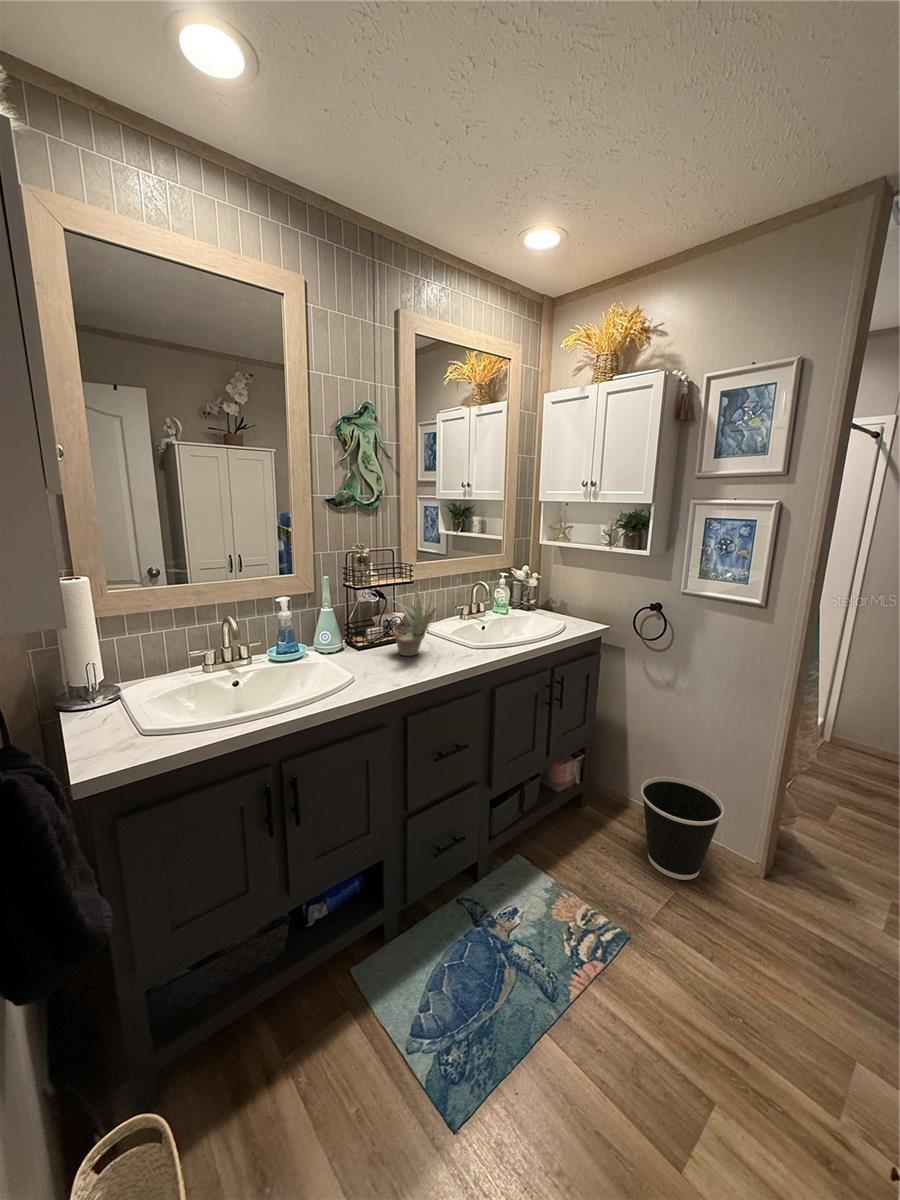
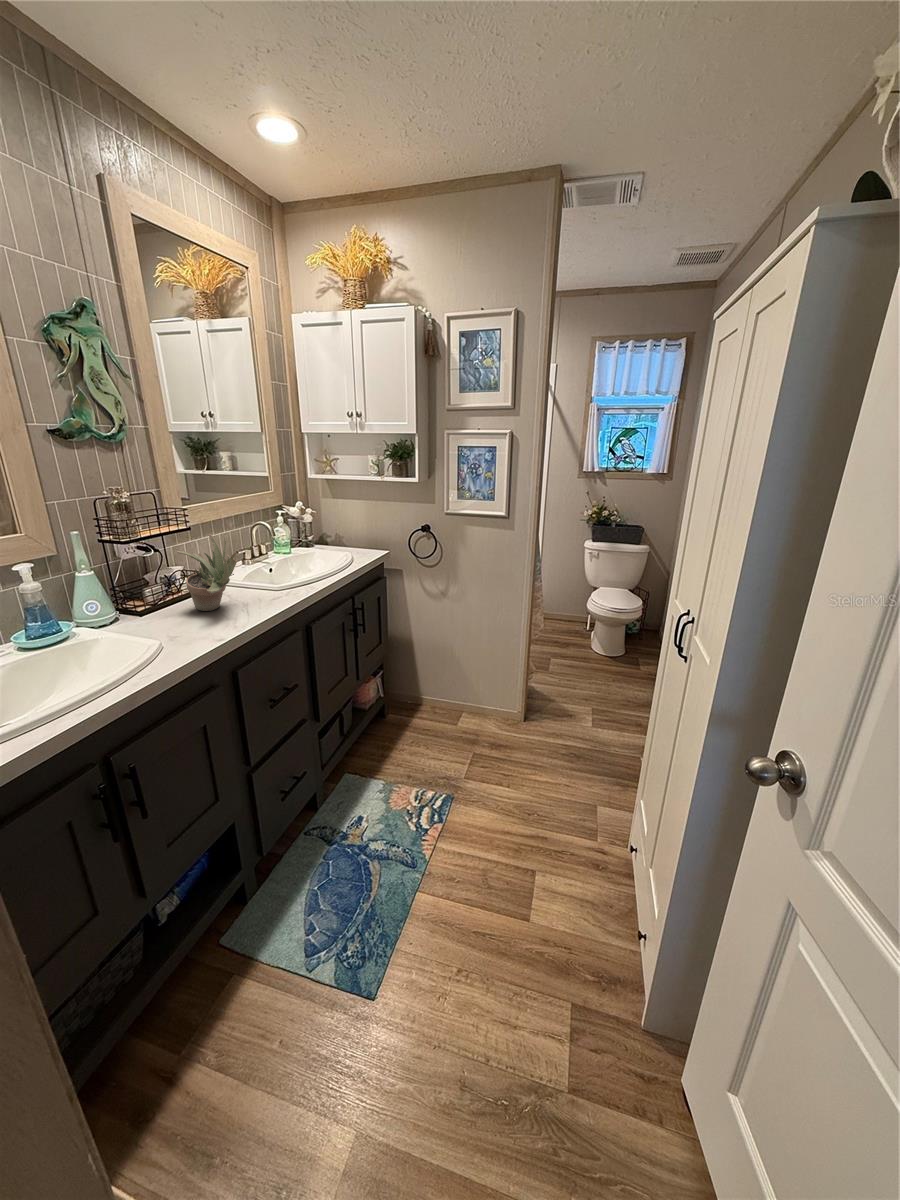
wastebasket: present [641,777,724,880] -> none [438,670,499,747]

